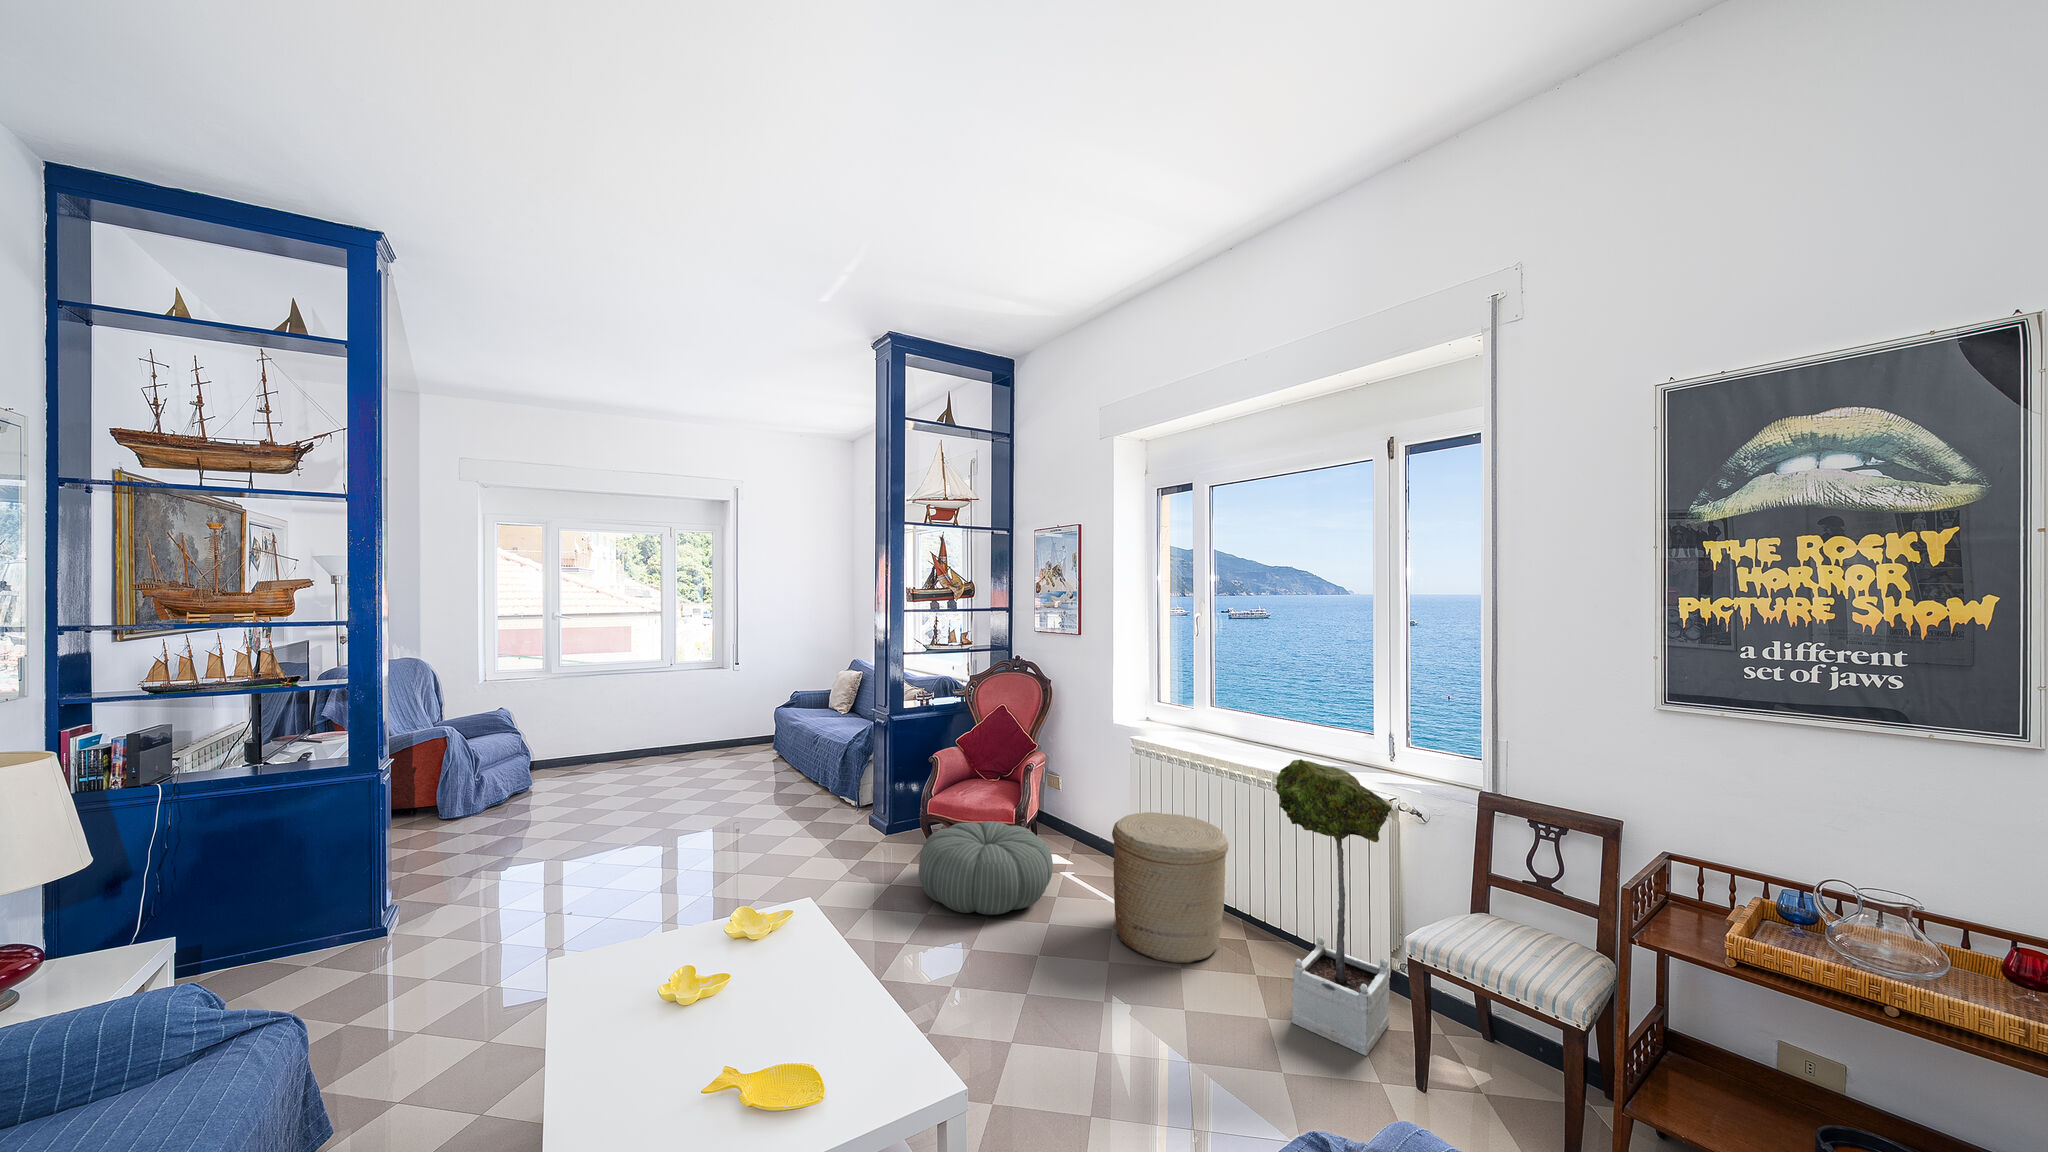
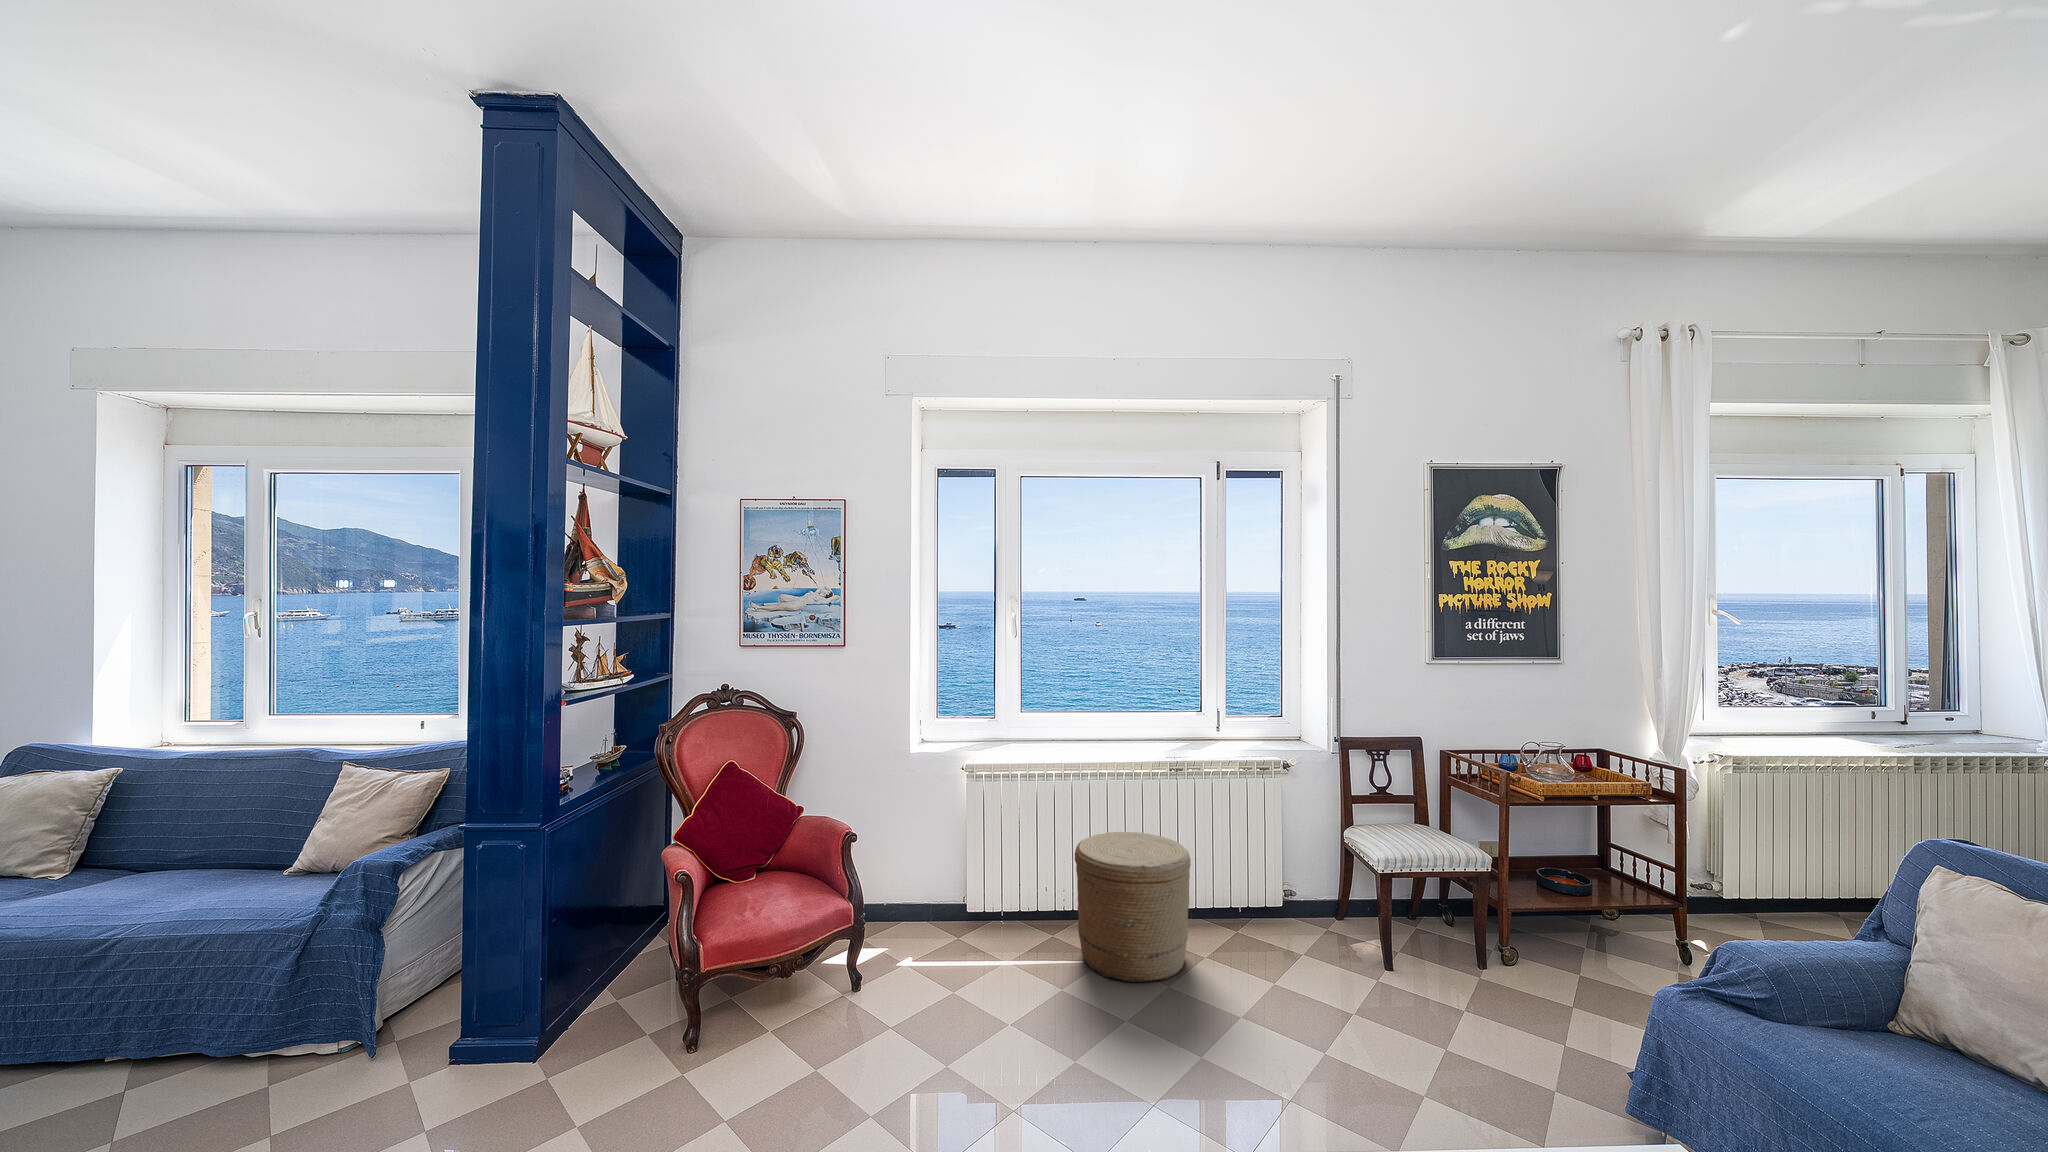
potted tree: present [1275,759,1392,1056] -> none [1245,743,1346,964]
pouf: present [919,822,1053,915] -> none [854,918,1033,1057]

